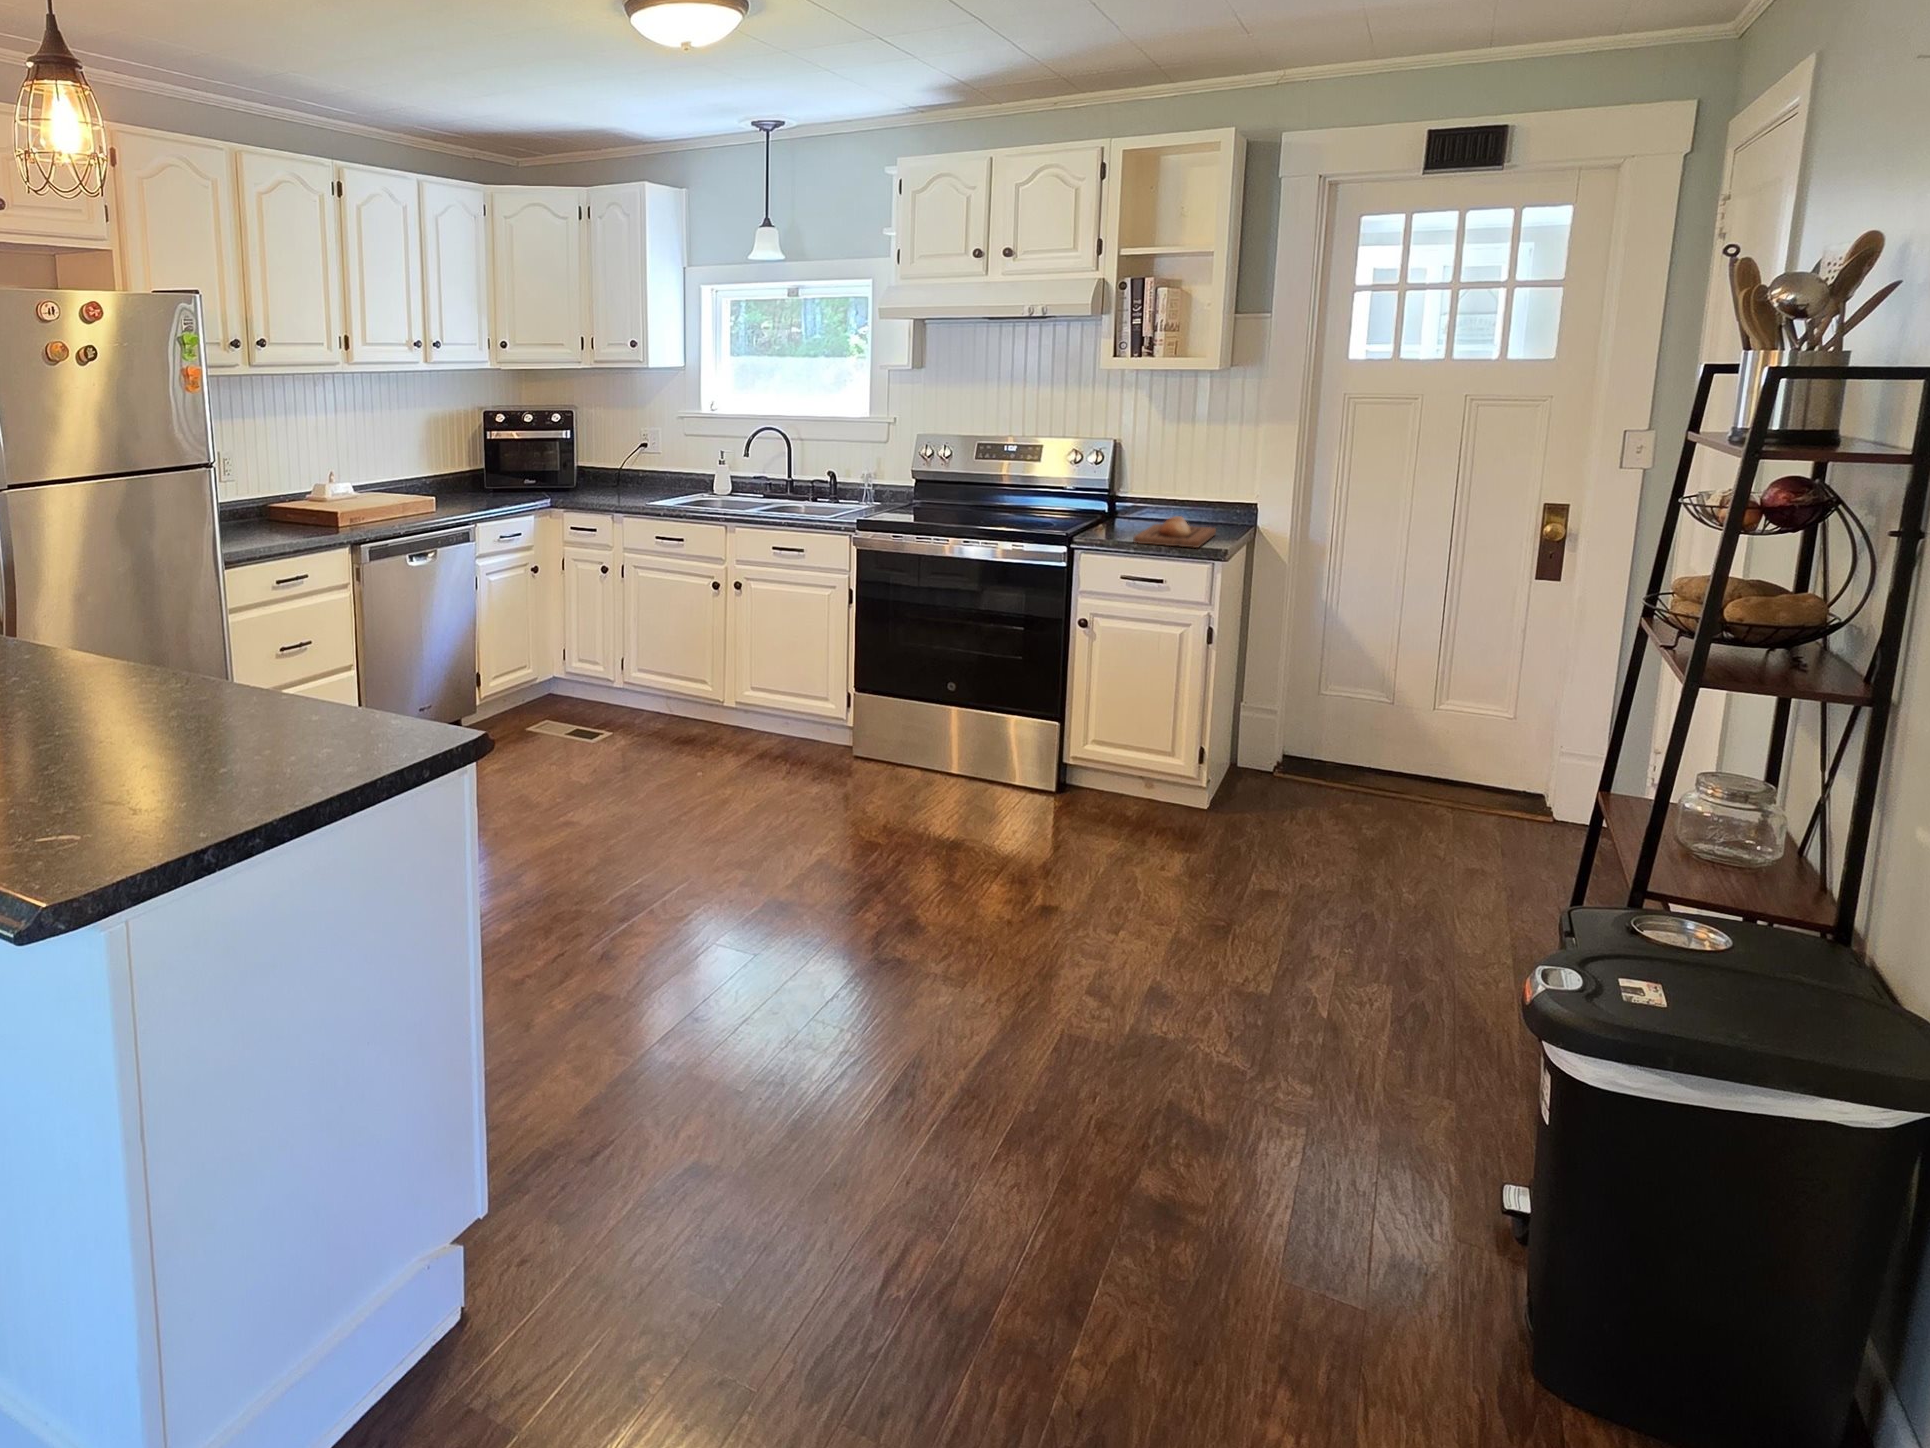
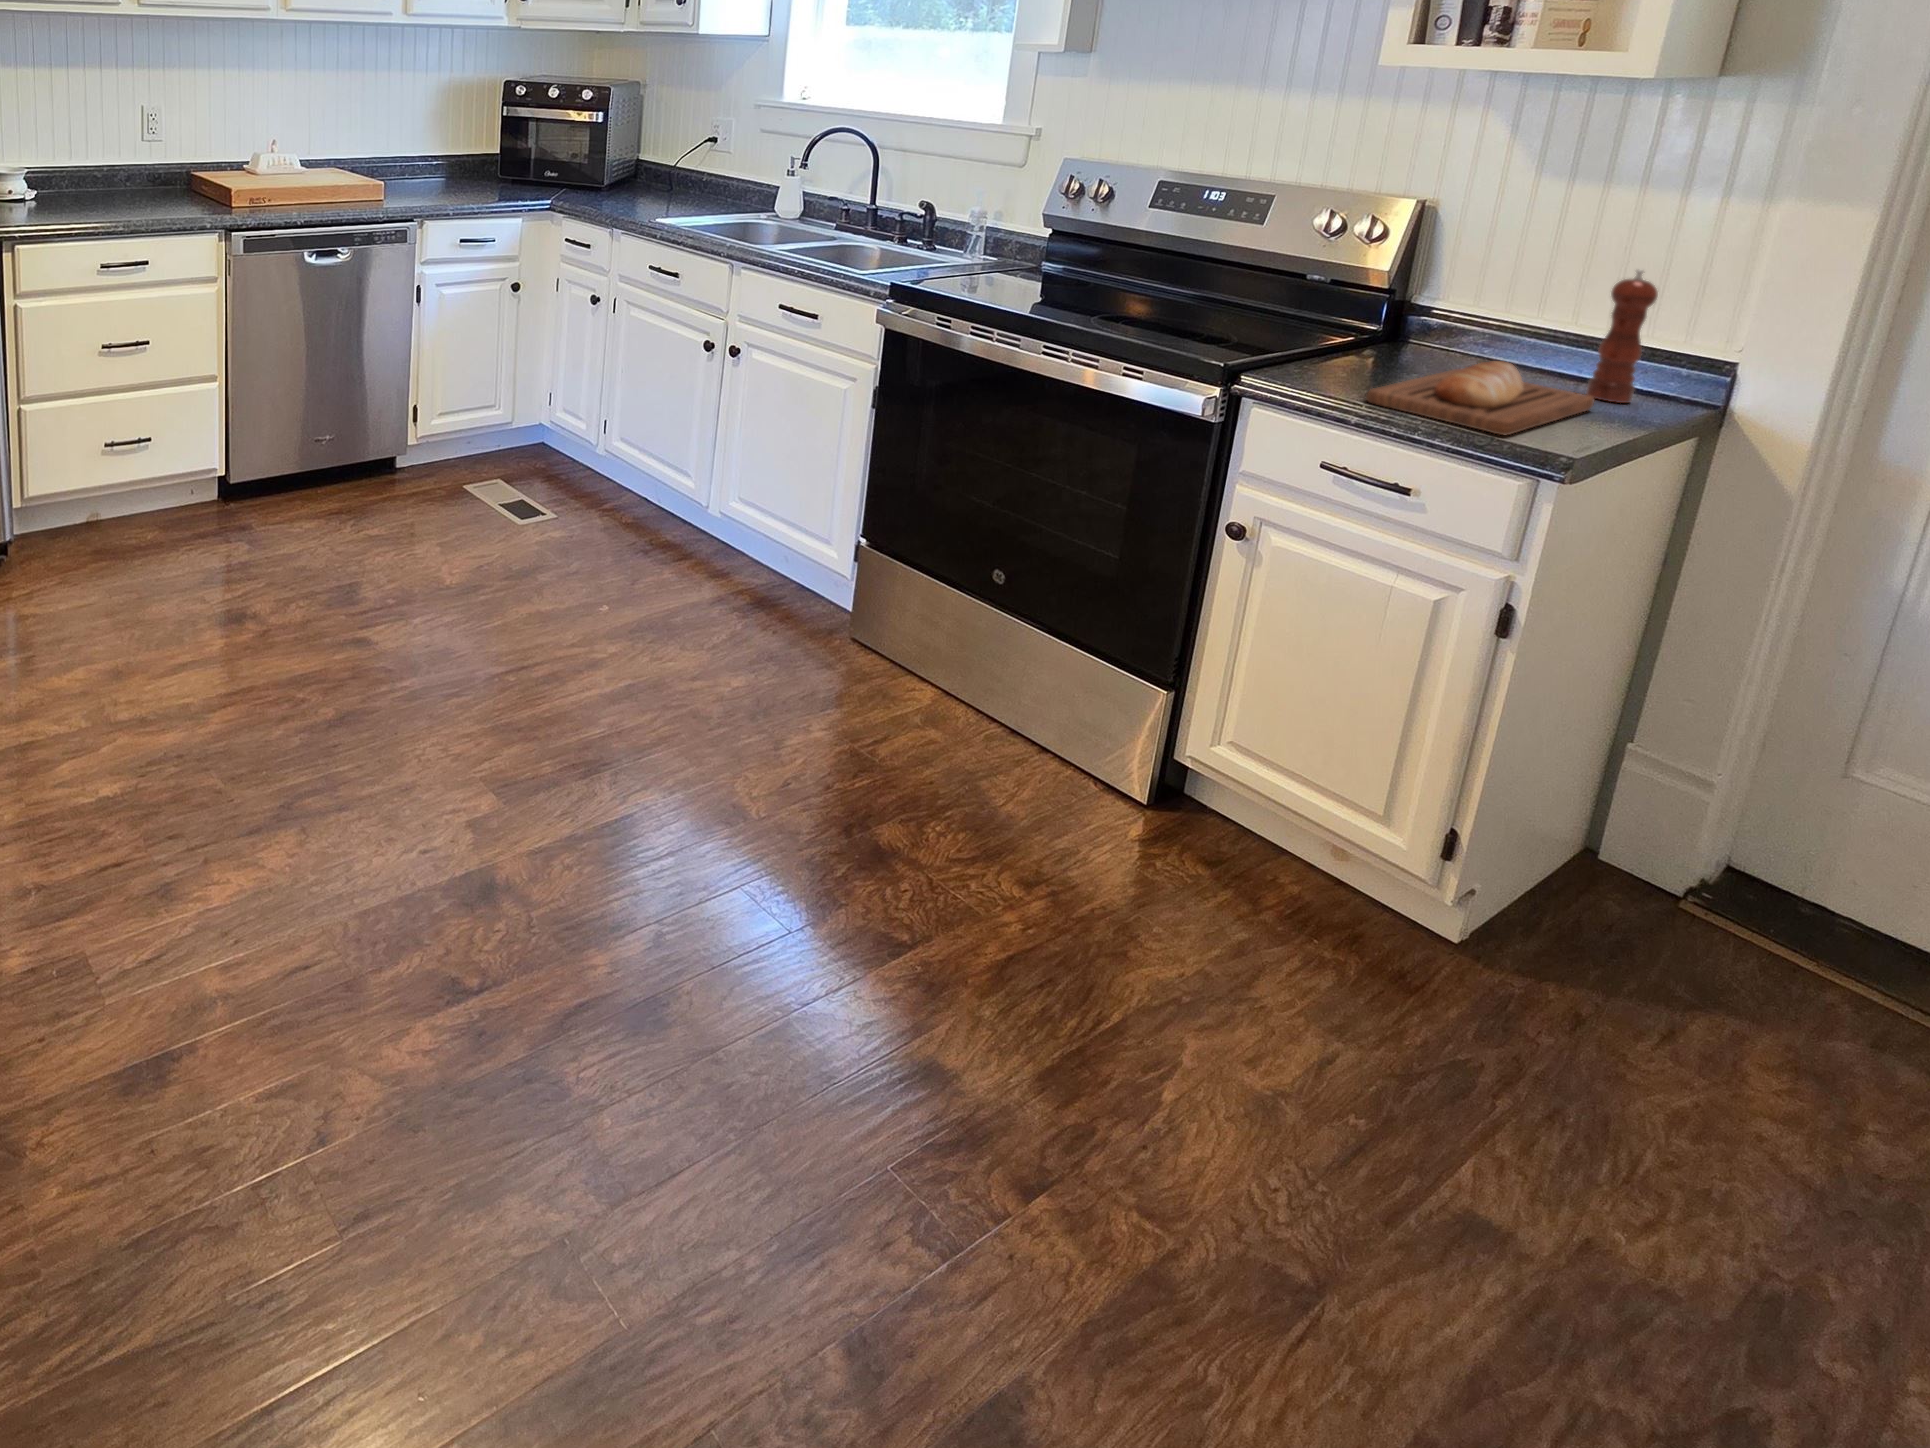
pepper mill: none [1206,464,1229,531] -> present [1586,270,1658,403]

